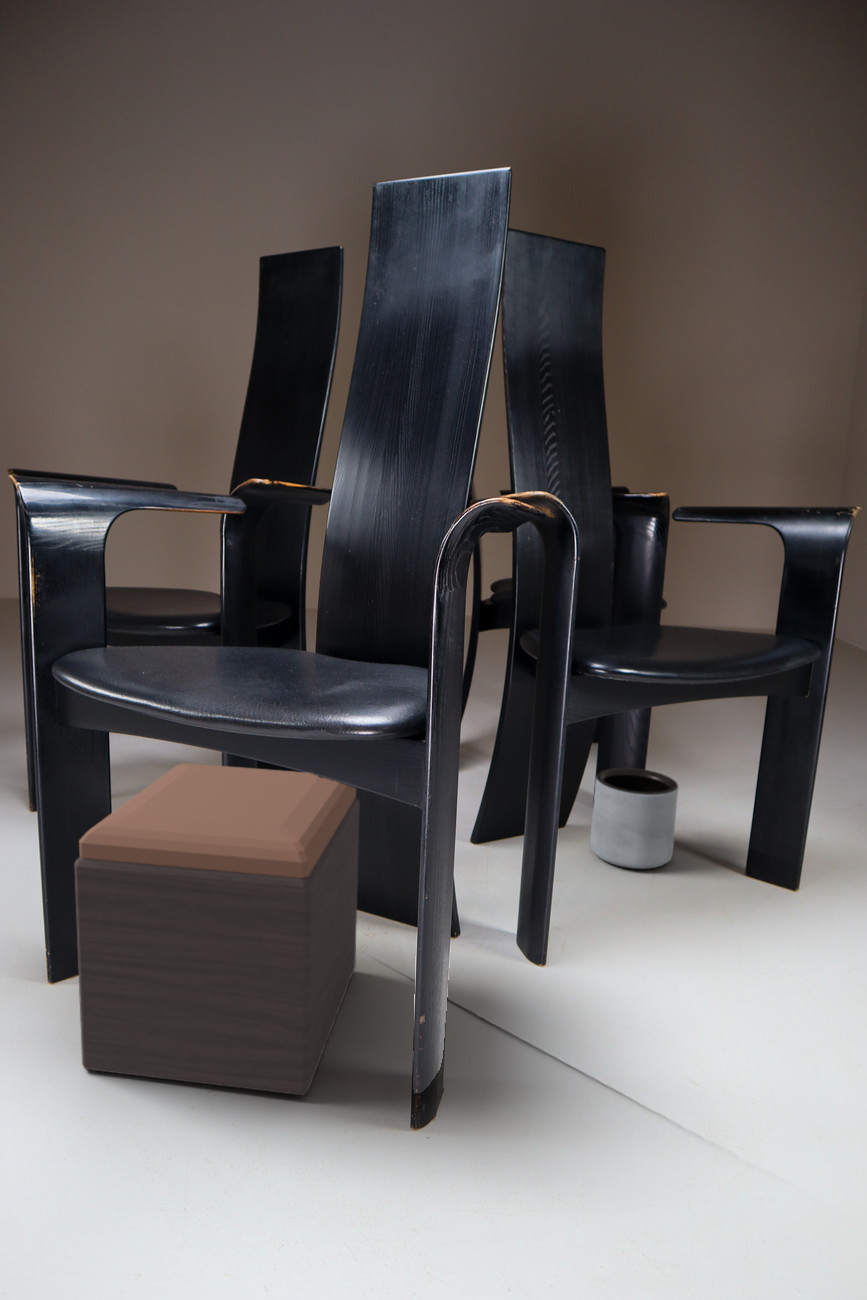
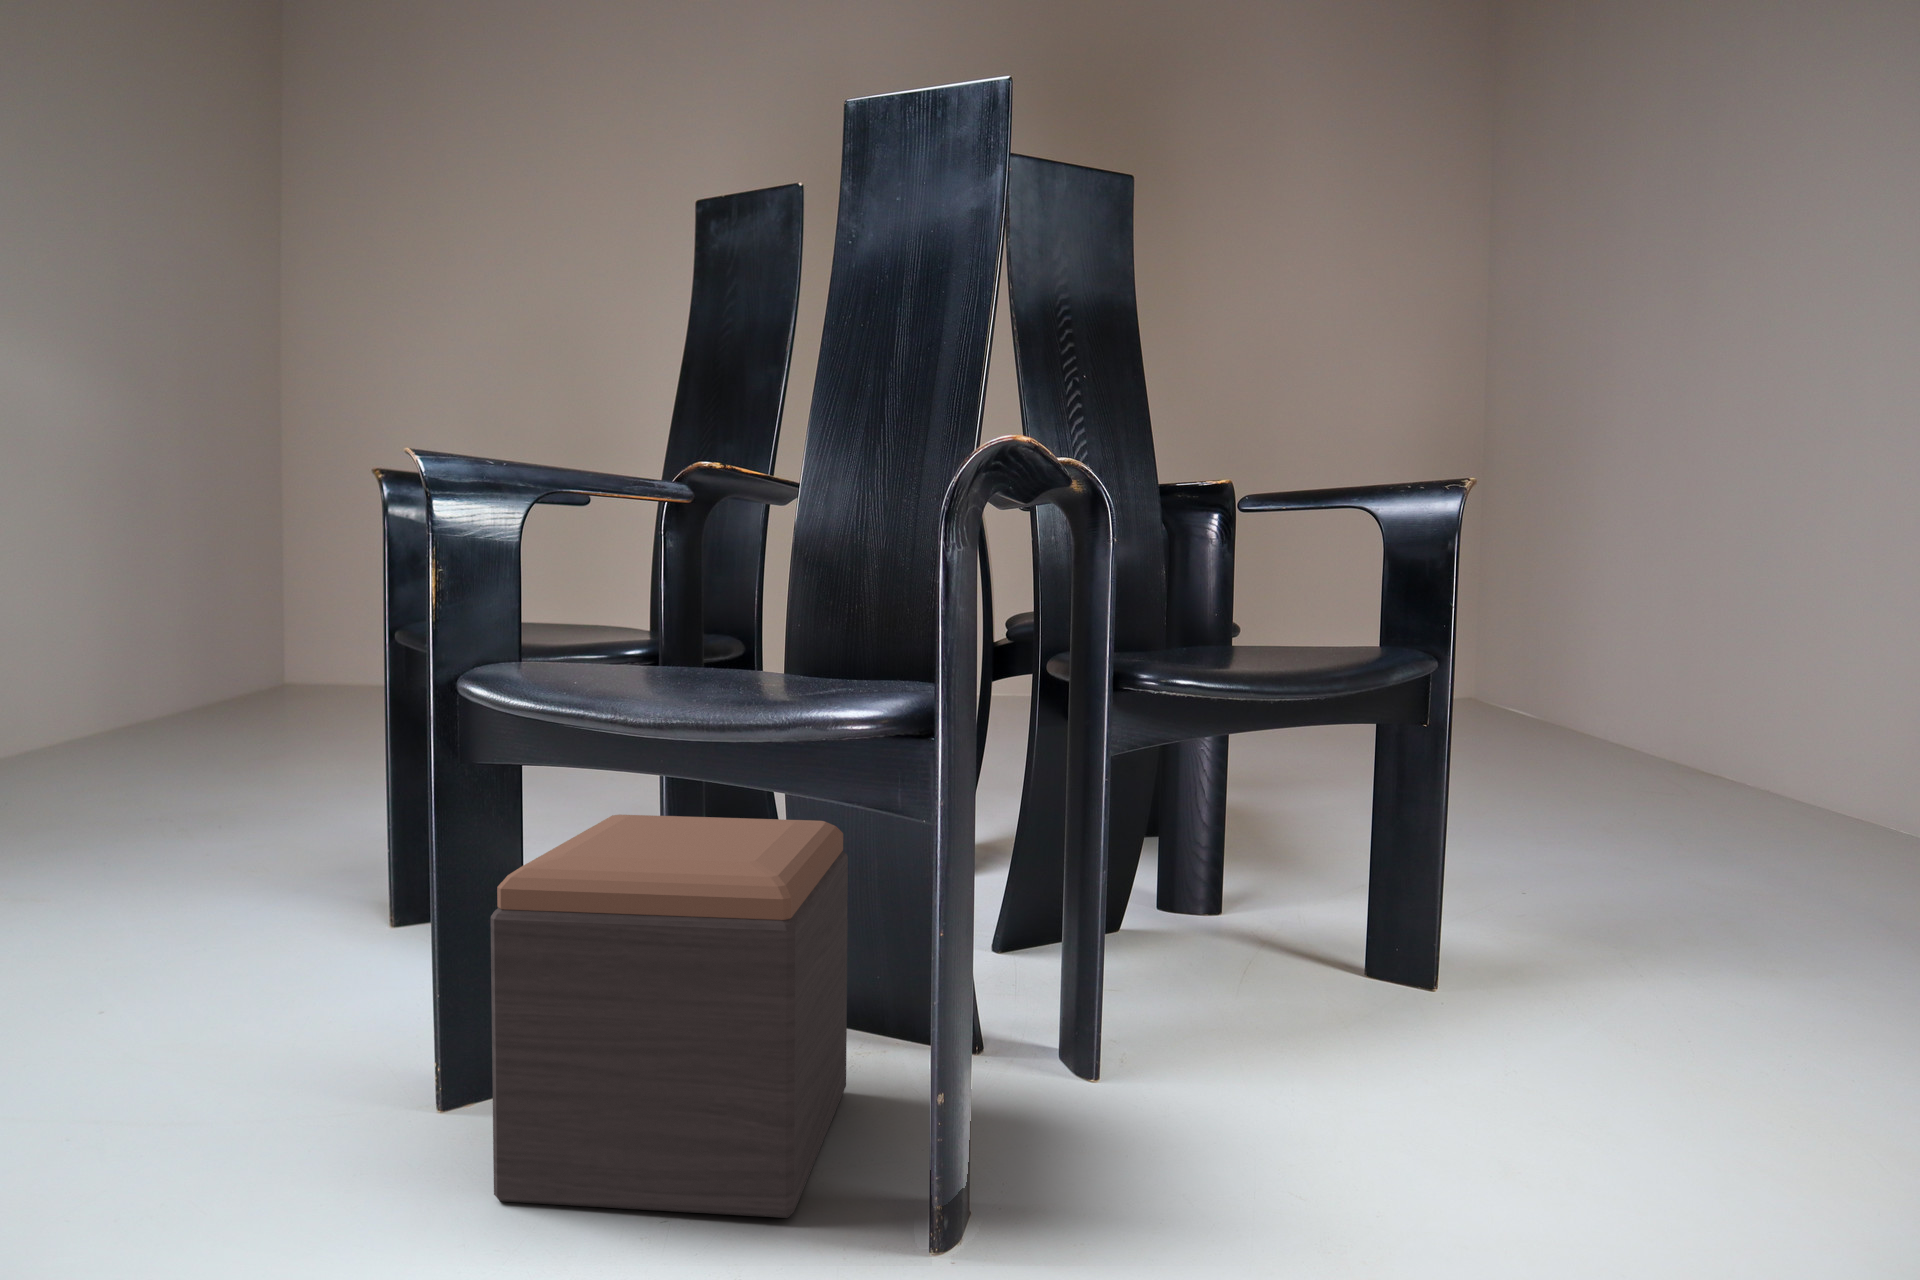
planter: present [590,768,678,869] -> none [1155,841,1267,972]

